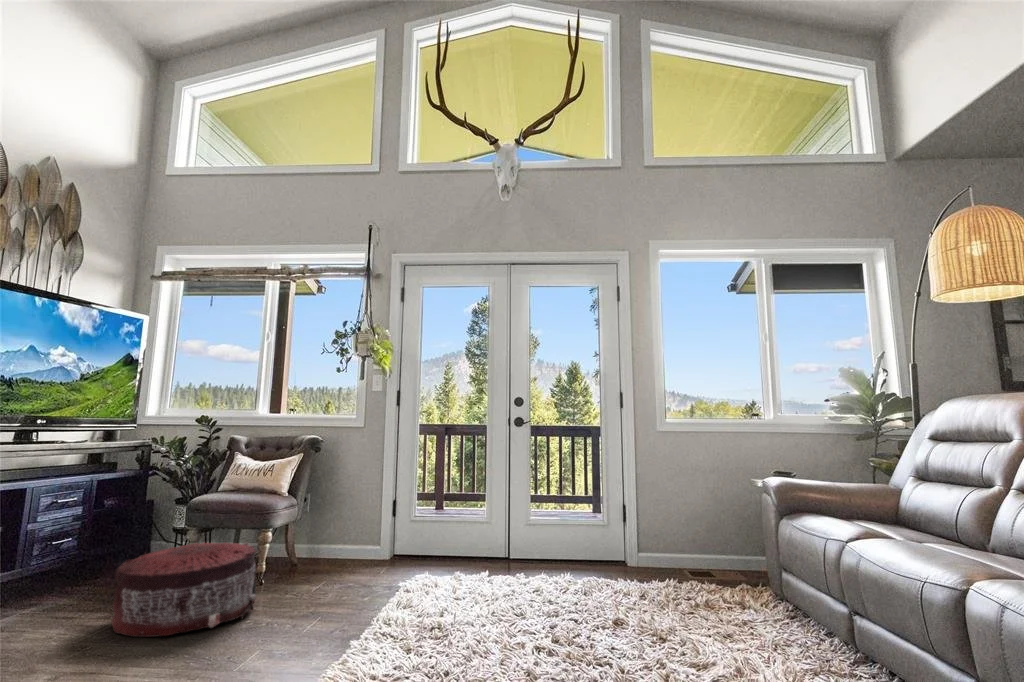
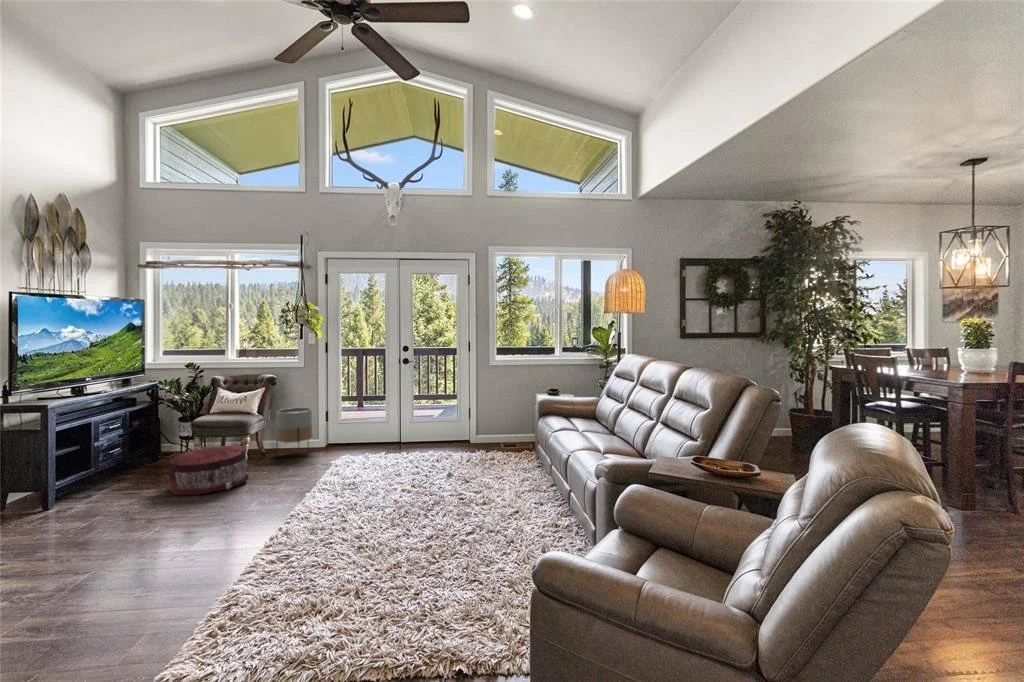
planter: none [313,487,371,572] -> present [276,407,312,450]

